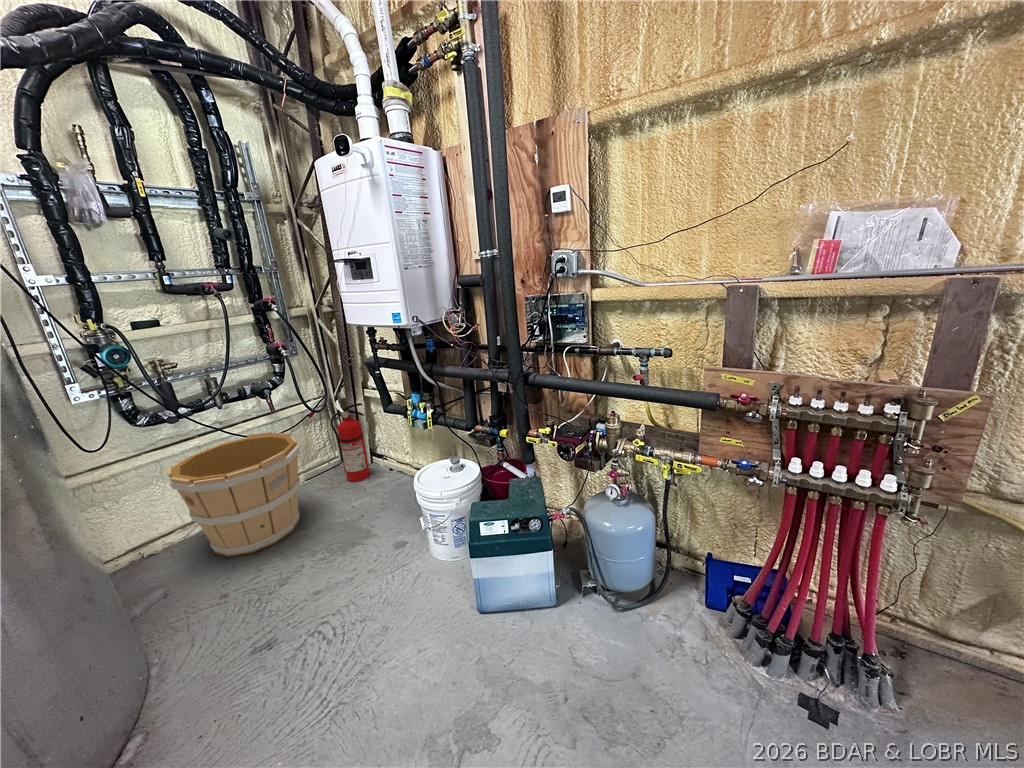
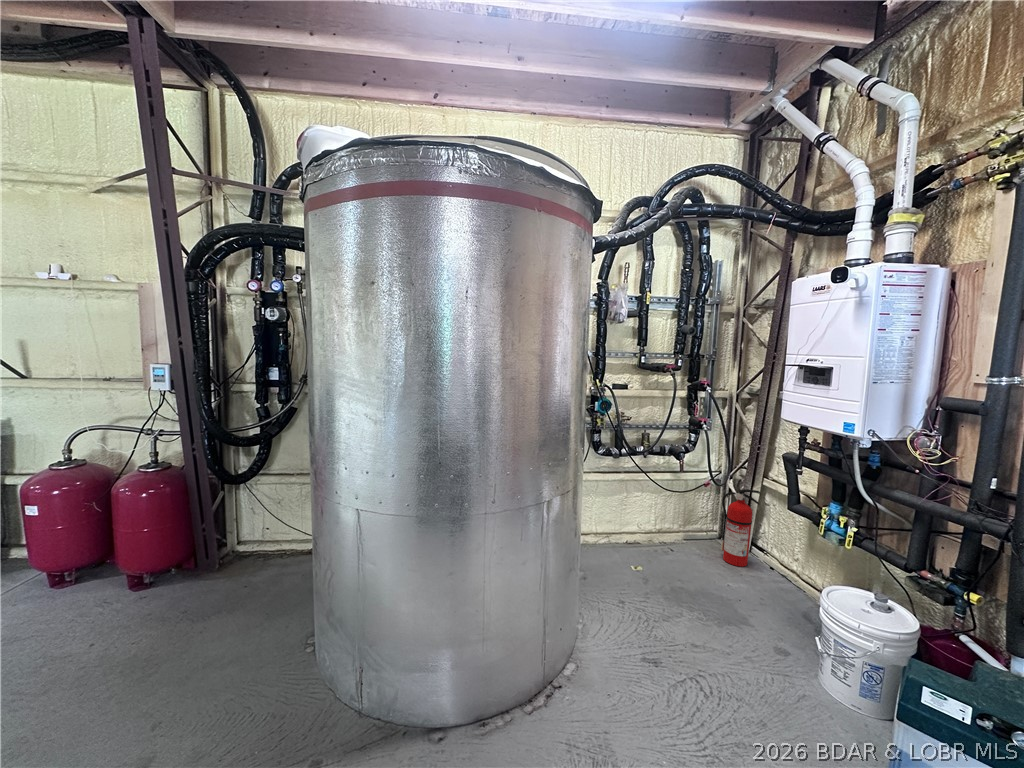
wooden bucket: present [168,432,300,557] -> none [607,484,699,583]

